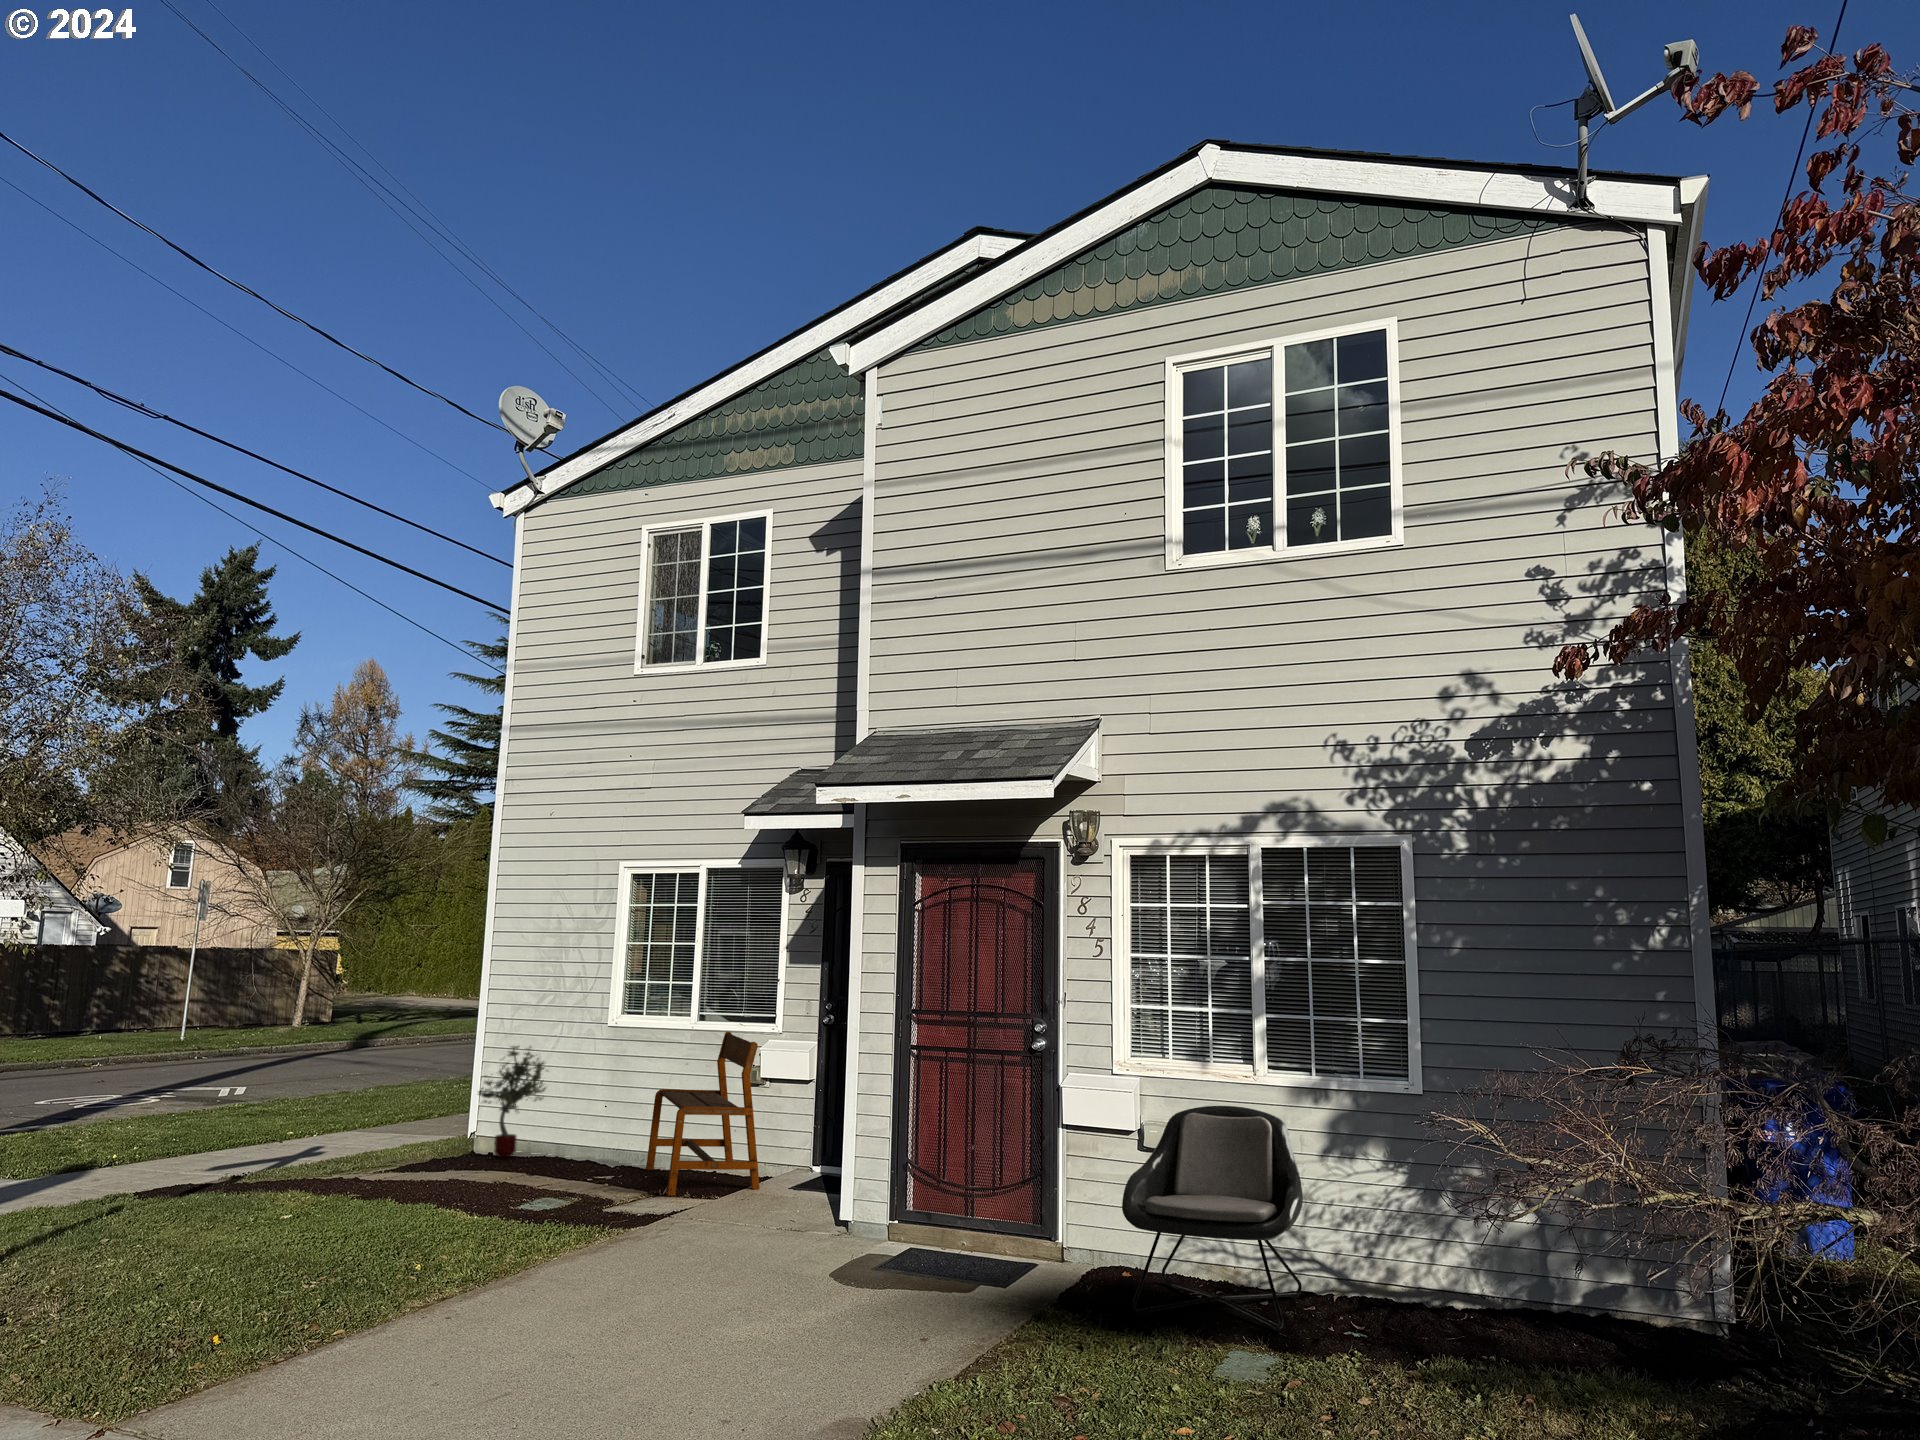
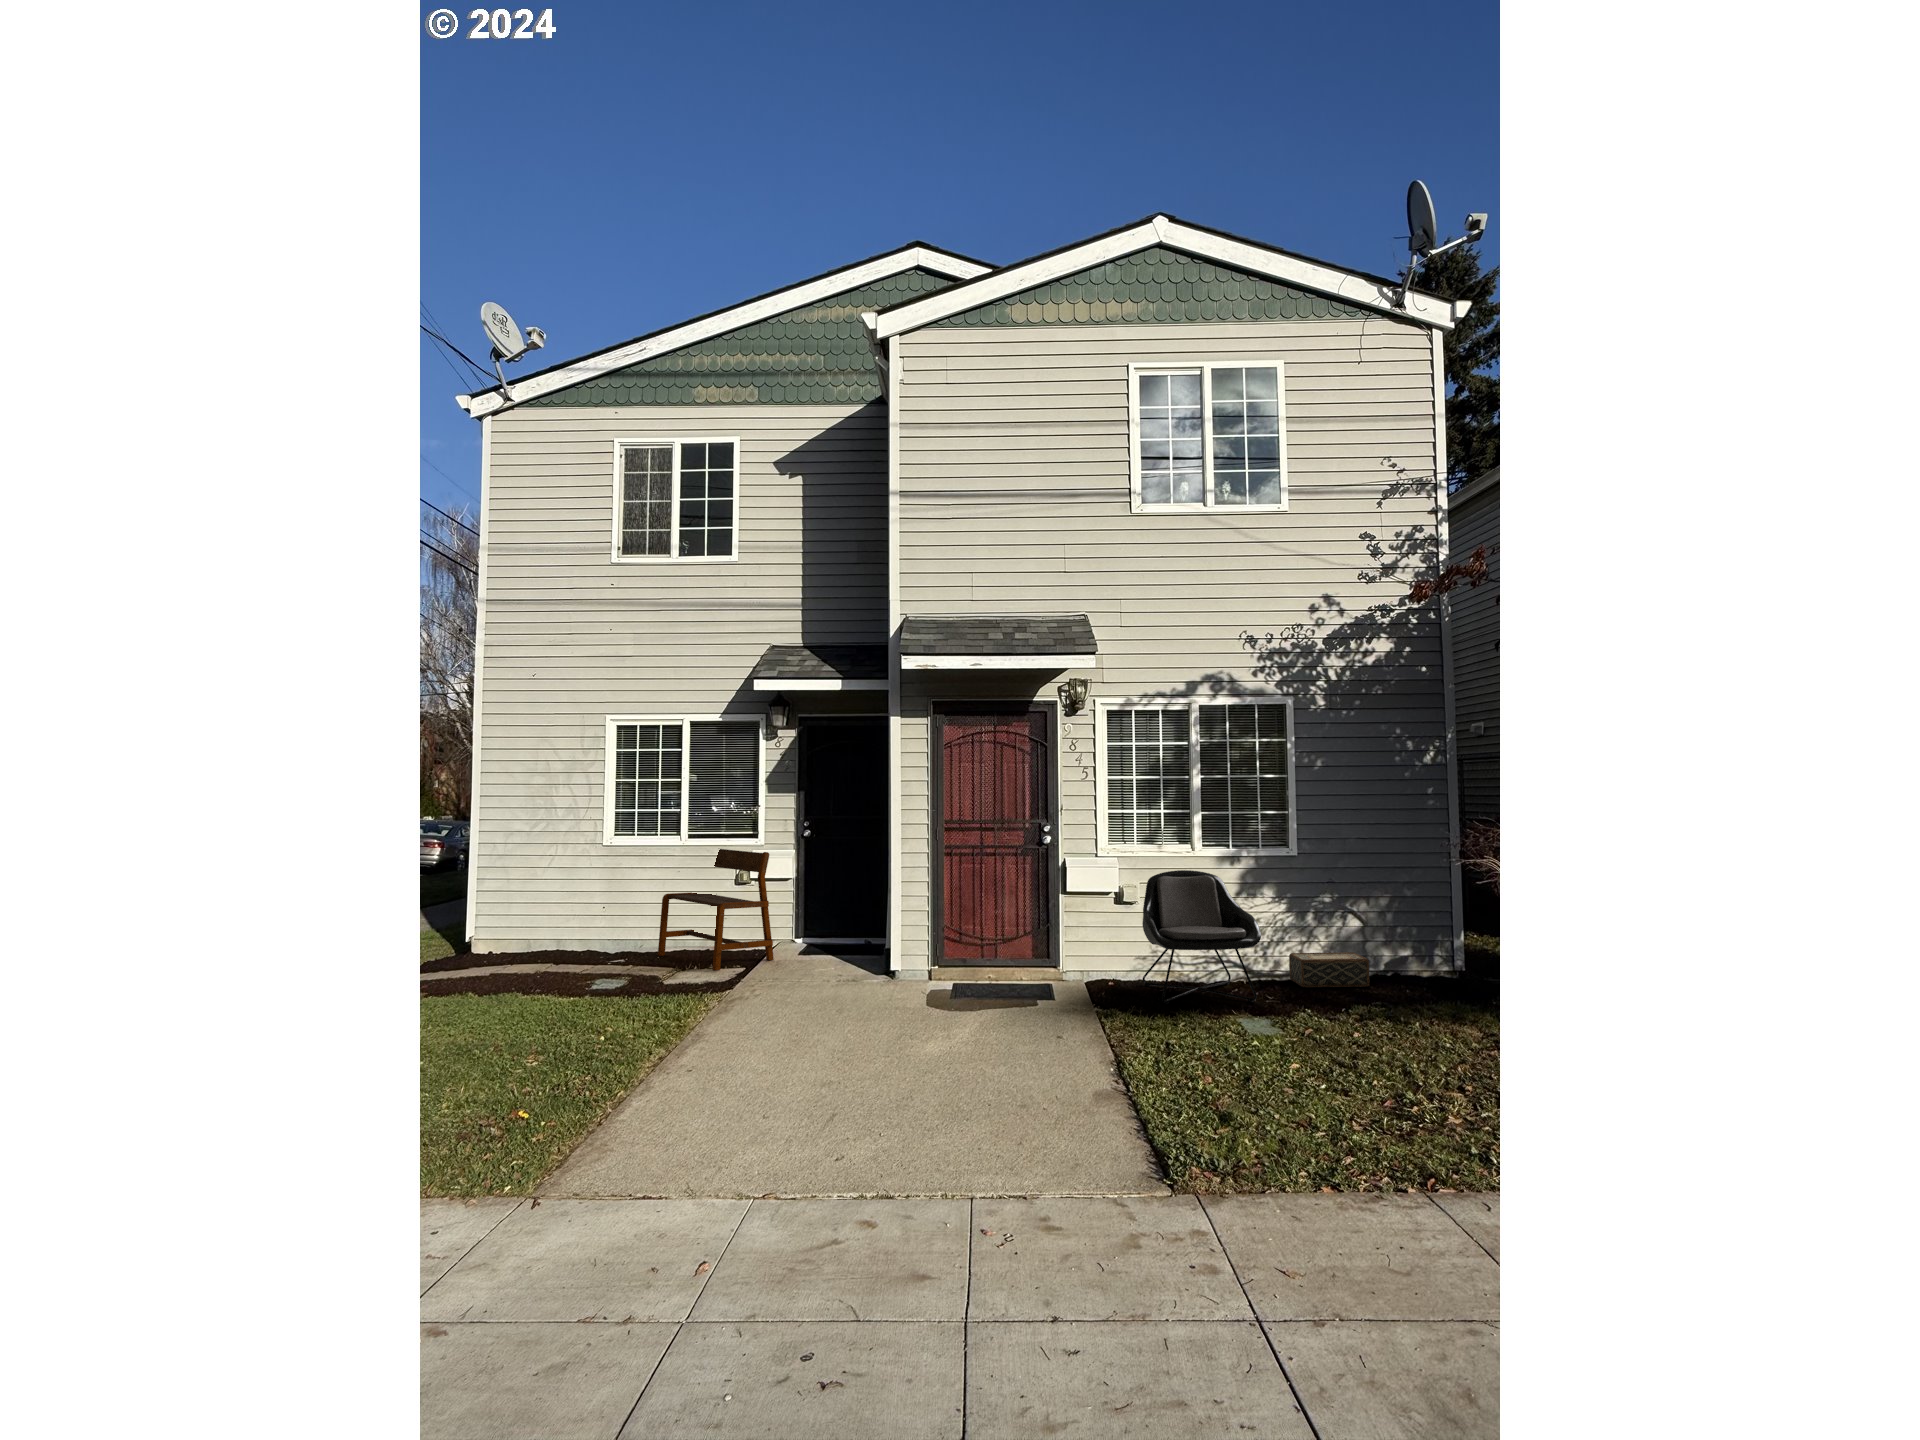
potted tree: present [478,1046,546,1158] -> none [485,867,555,959]
woven basket: none [1403,1258,1526,1331] -> present [1289,952,1369,987]

